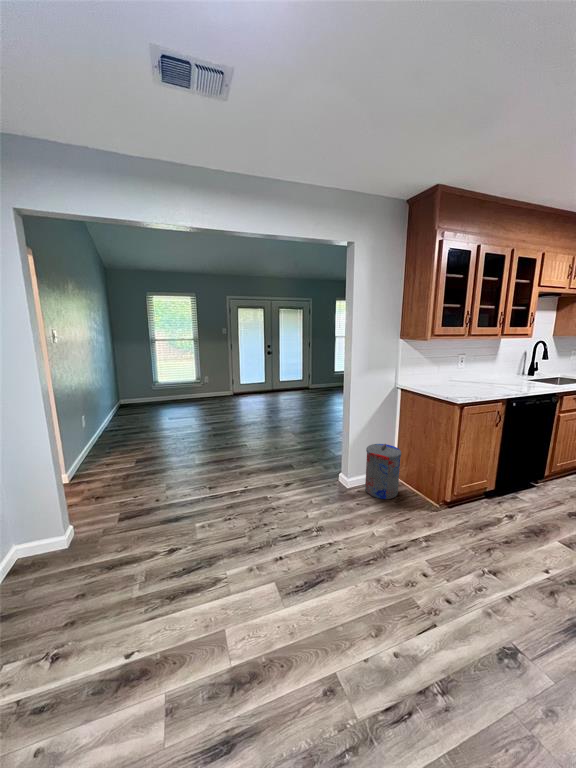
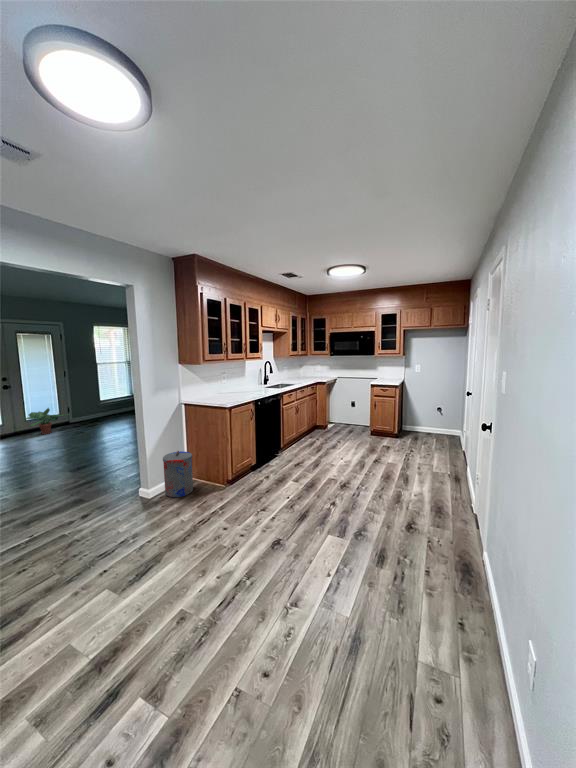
potted plant: none [278,373,310,395] -> present [25,408,65,434]

